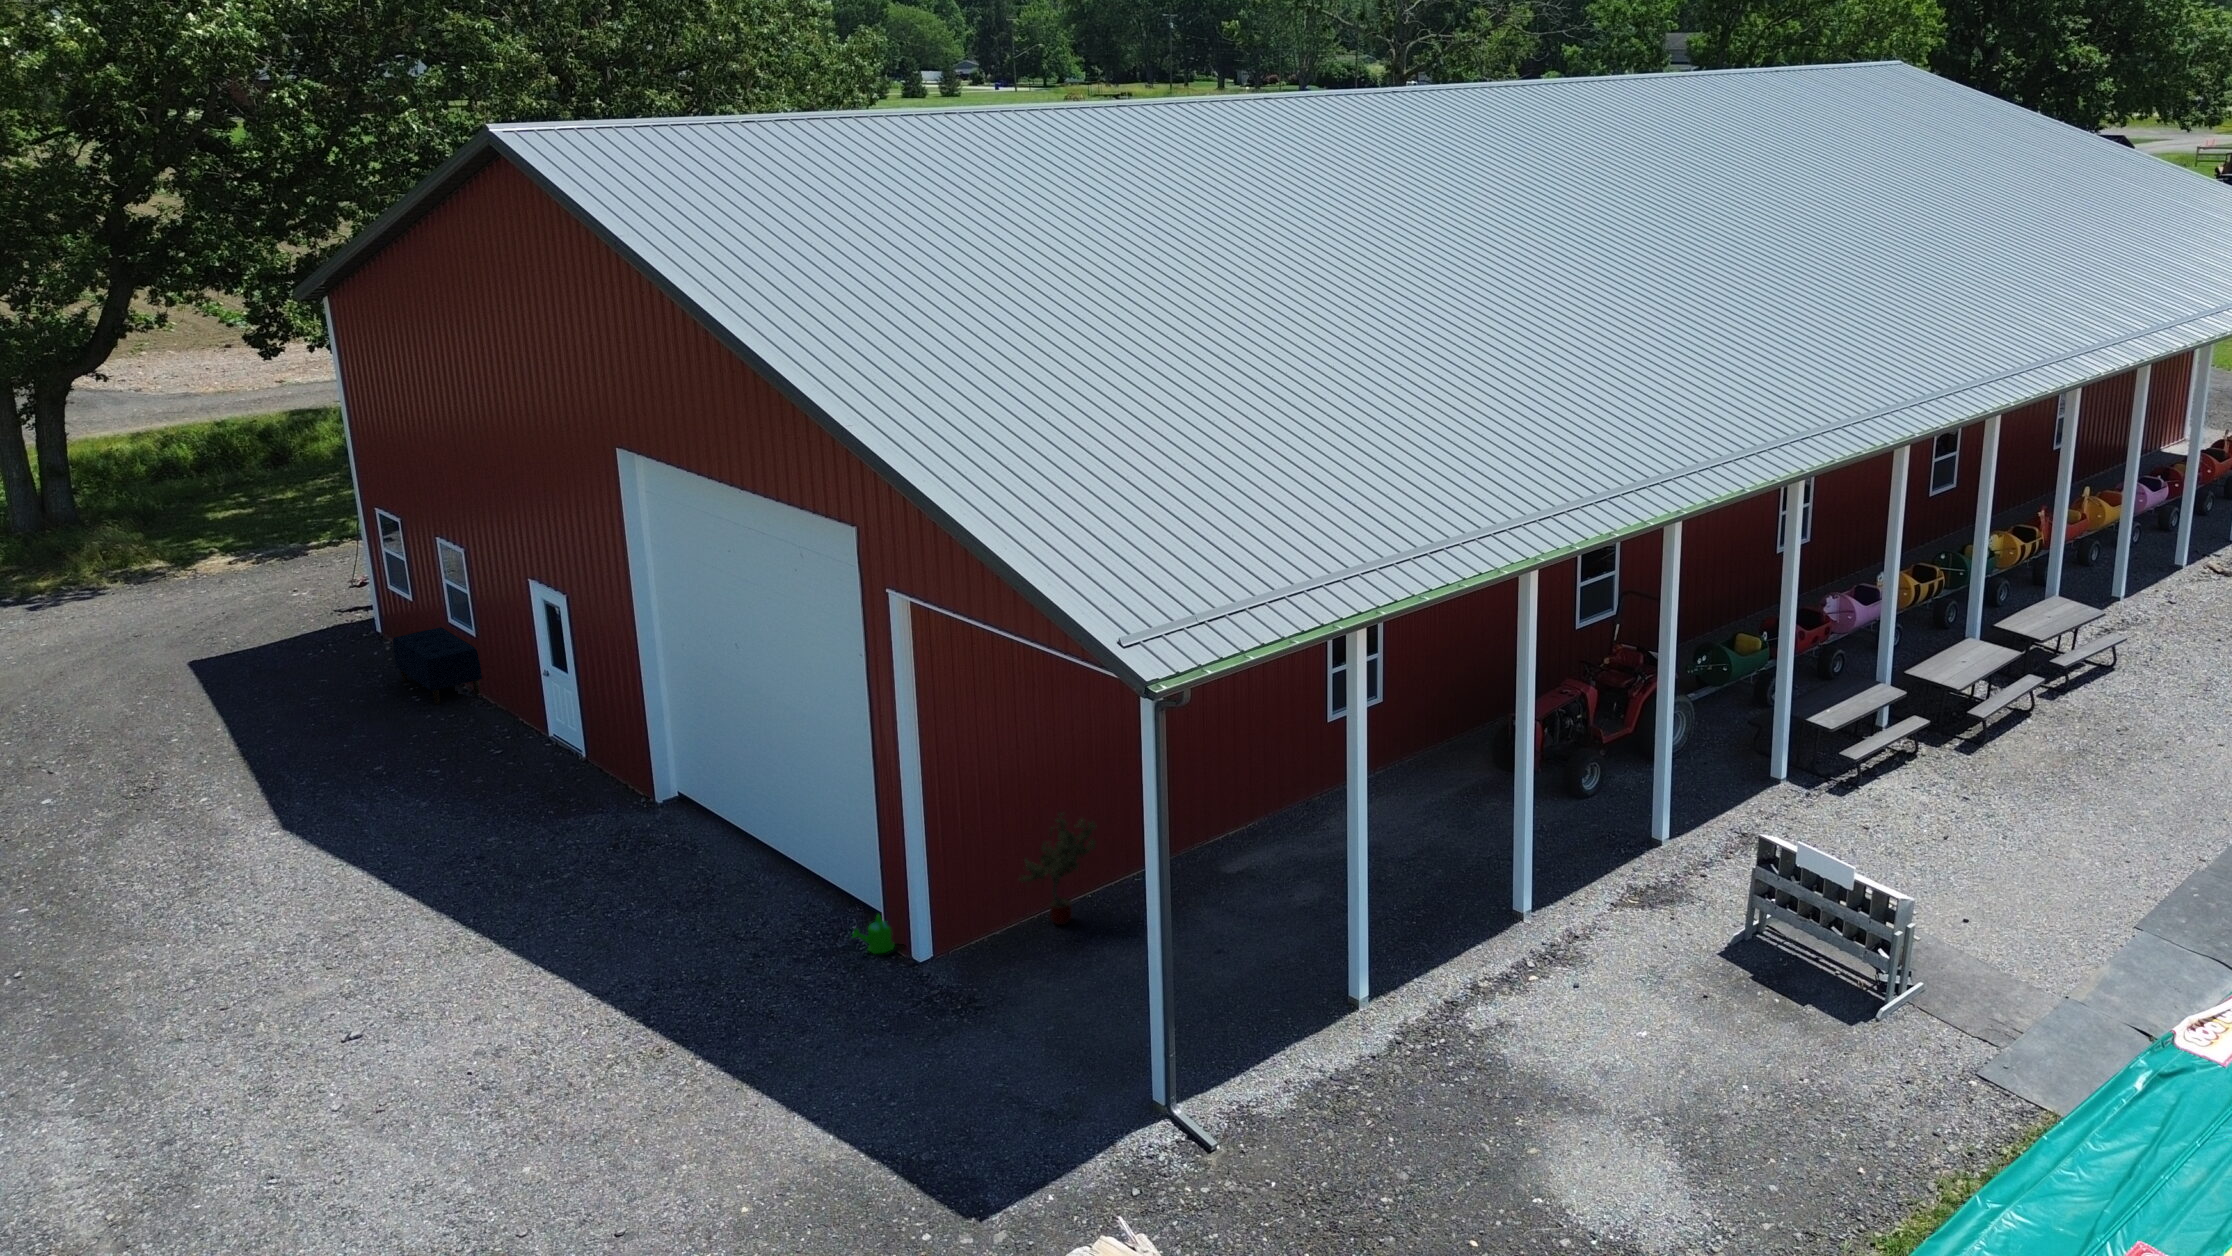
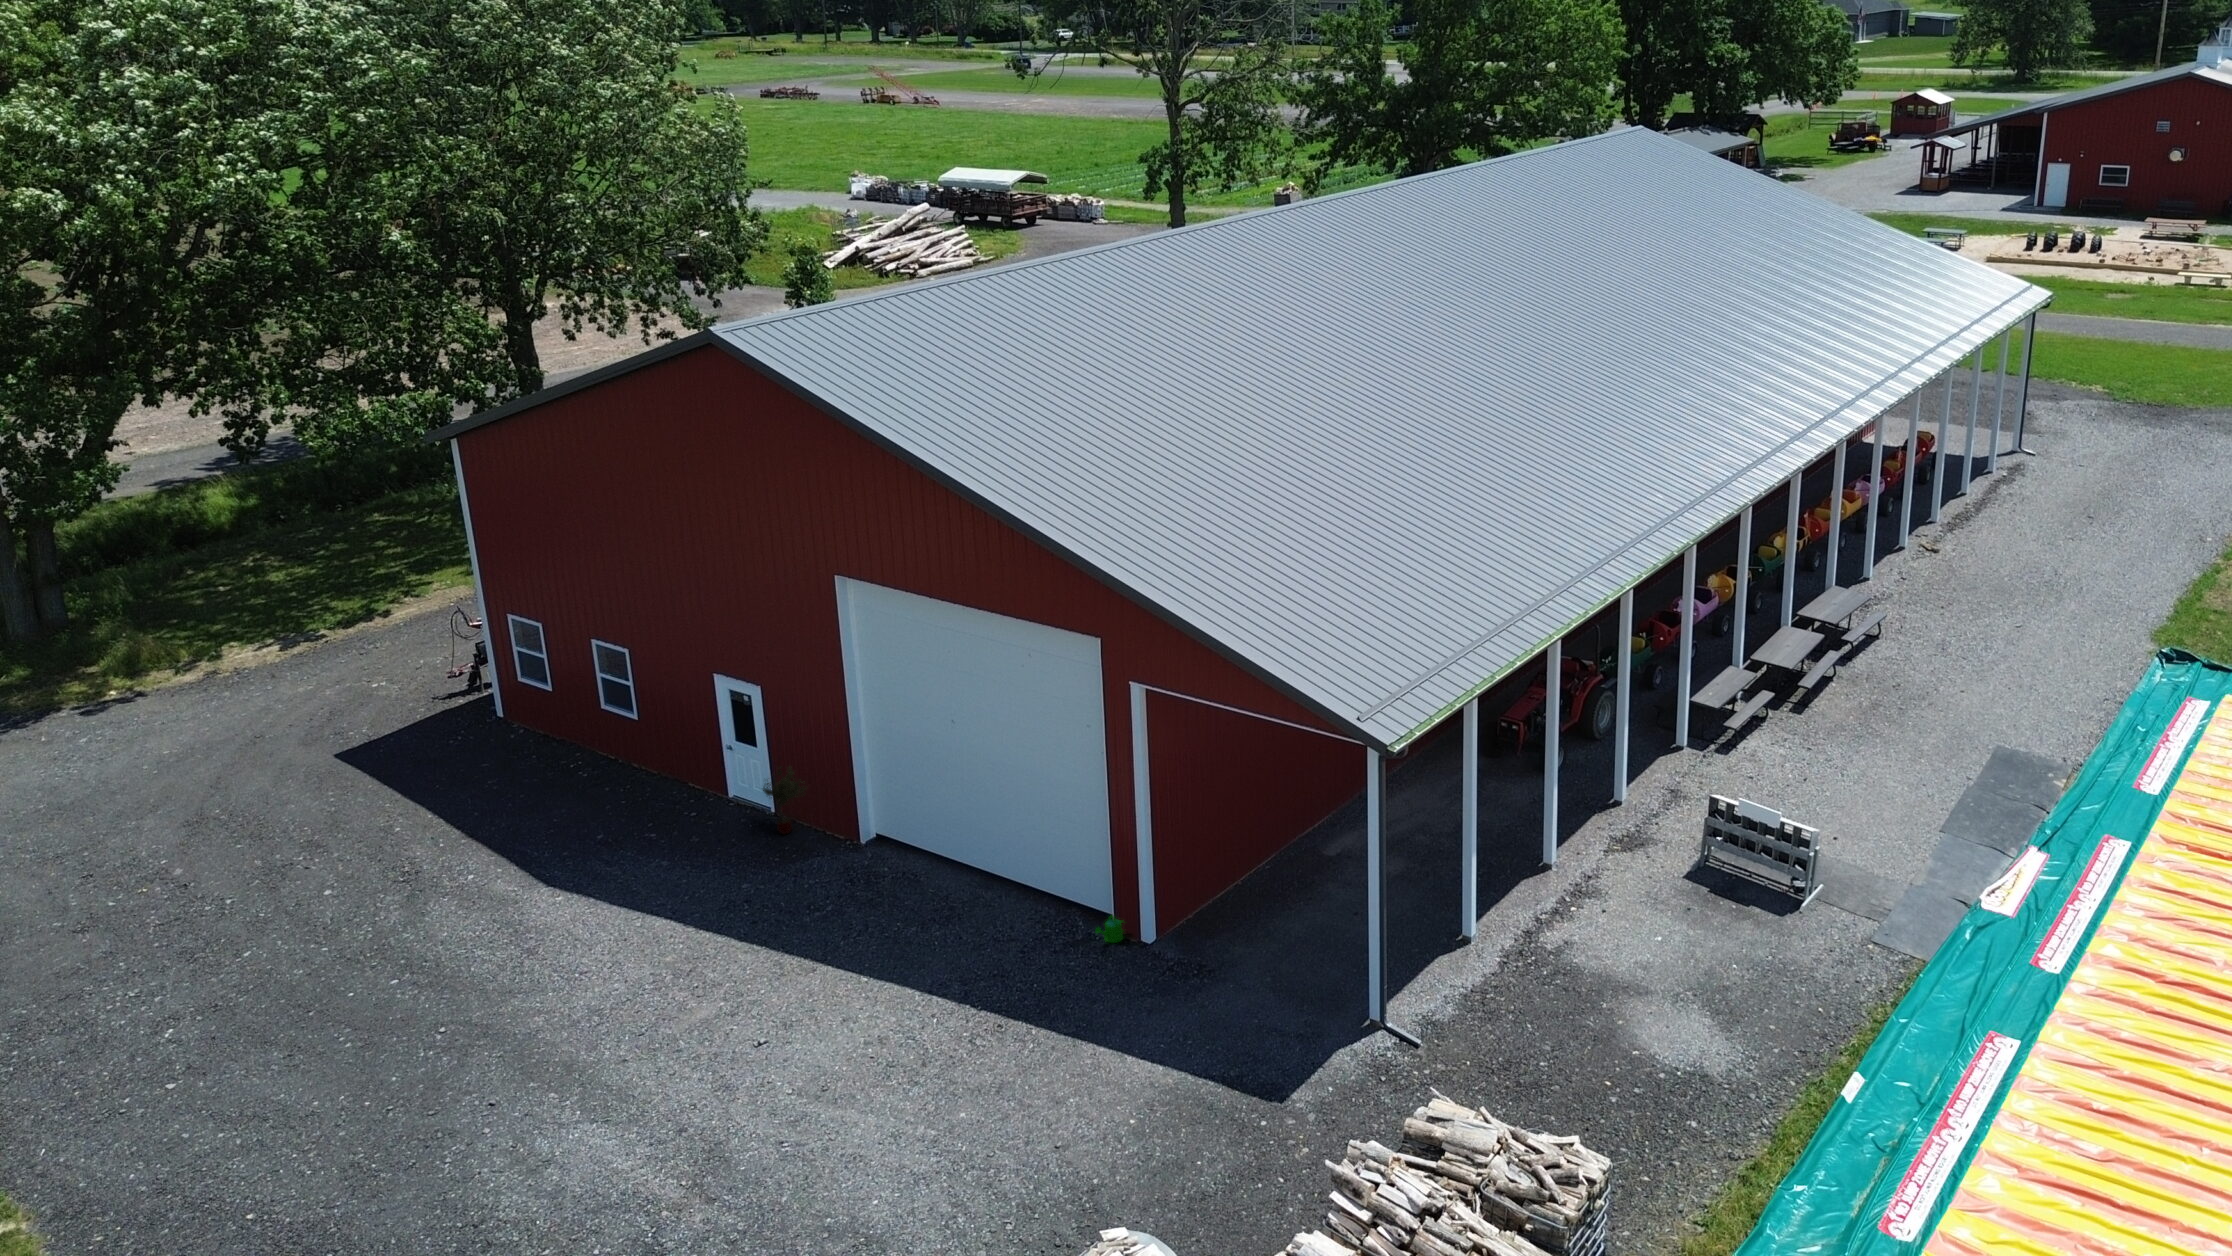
bench: present [393,627,482,704] -> none [554,712,643,779]
potted tree: present [1019,813,1096,925] -> present [763,766,806,834]

